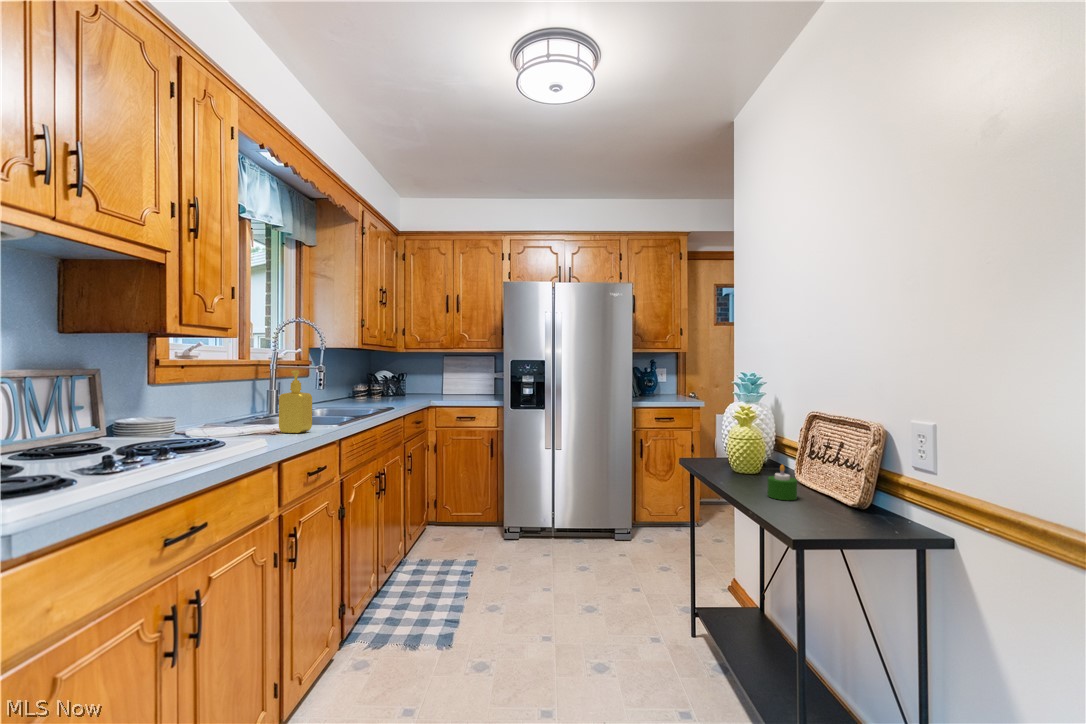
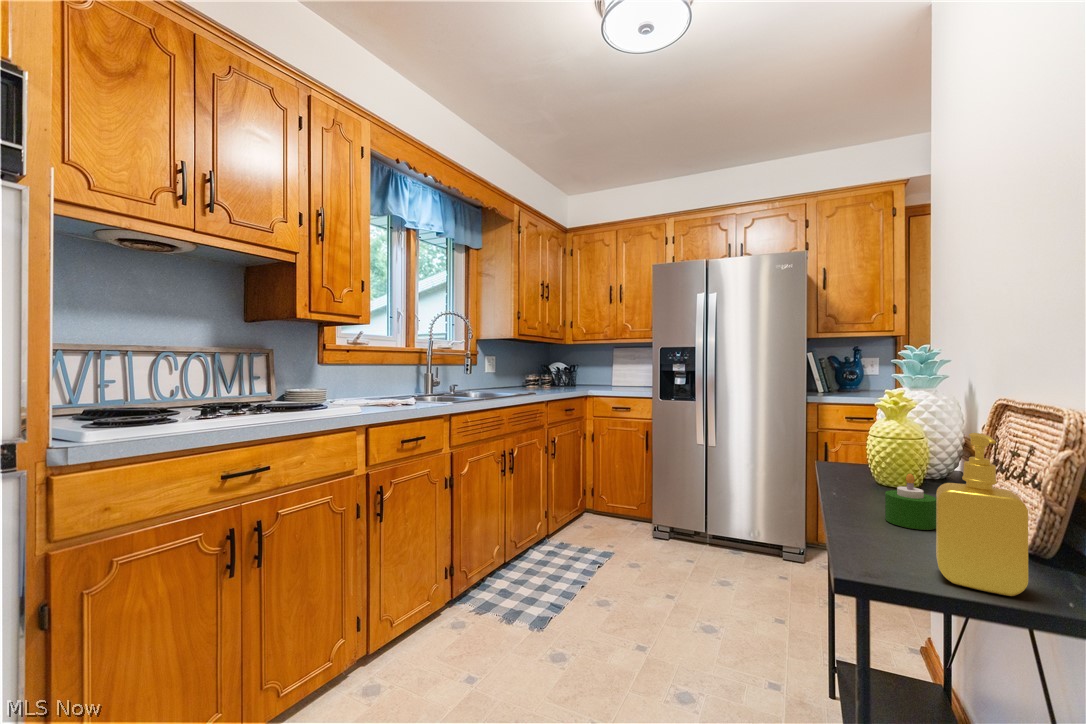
soap dispenser: present [279,370,312,433] -> present [936,433,1028,596]

